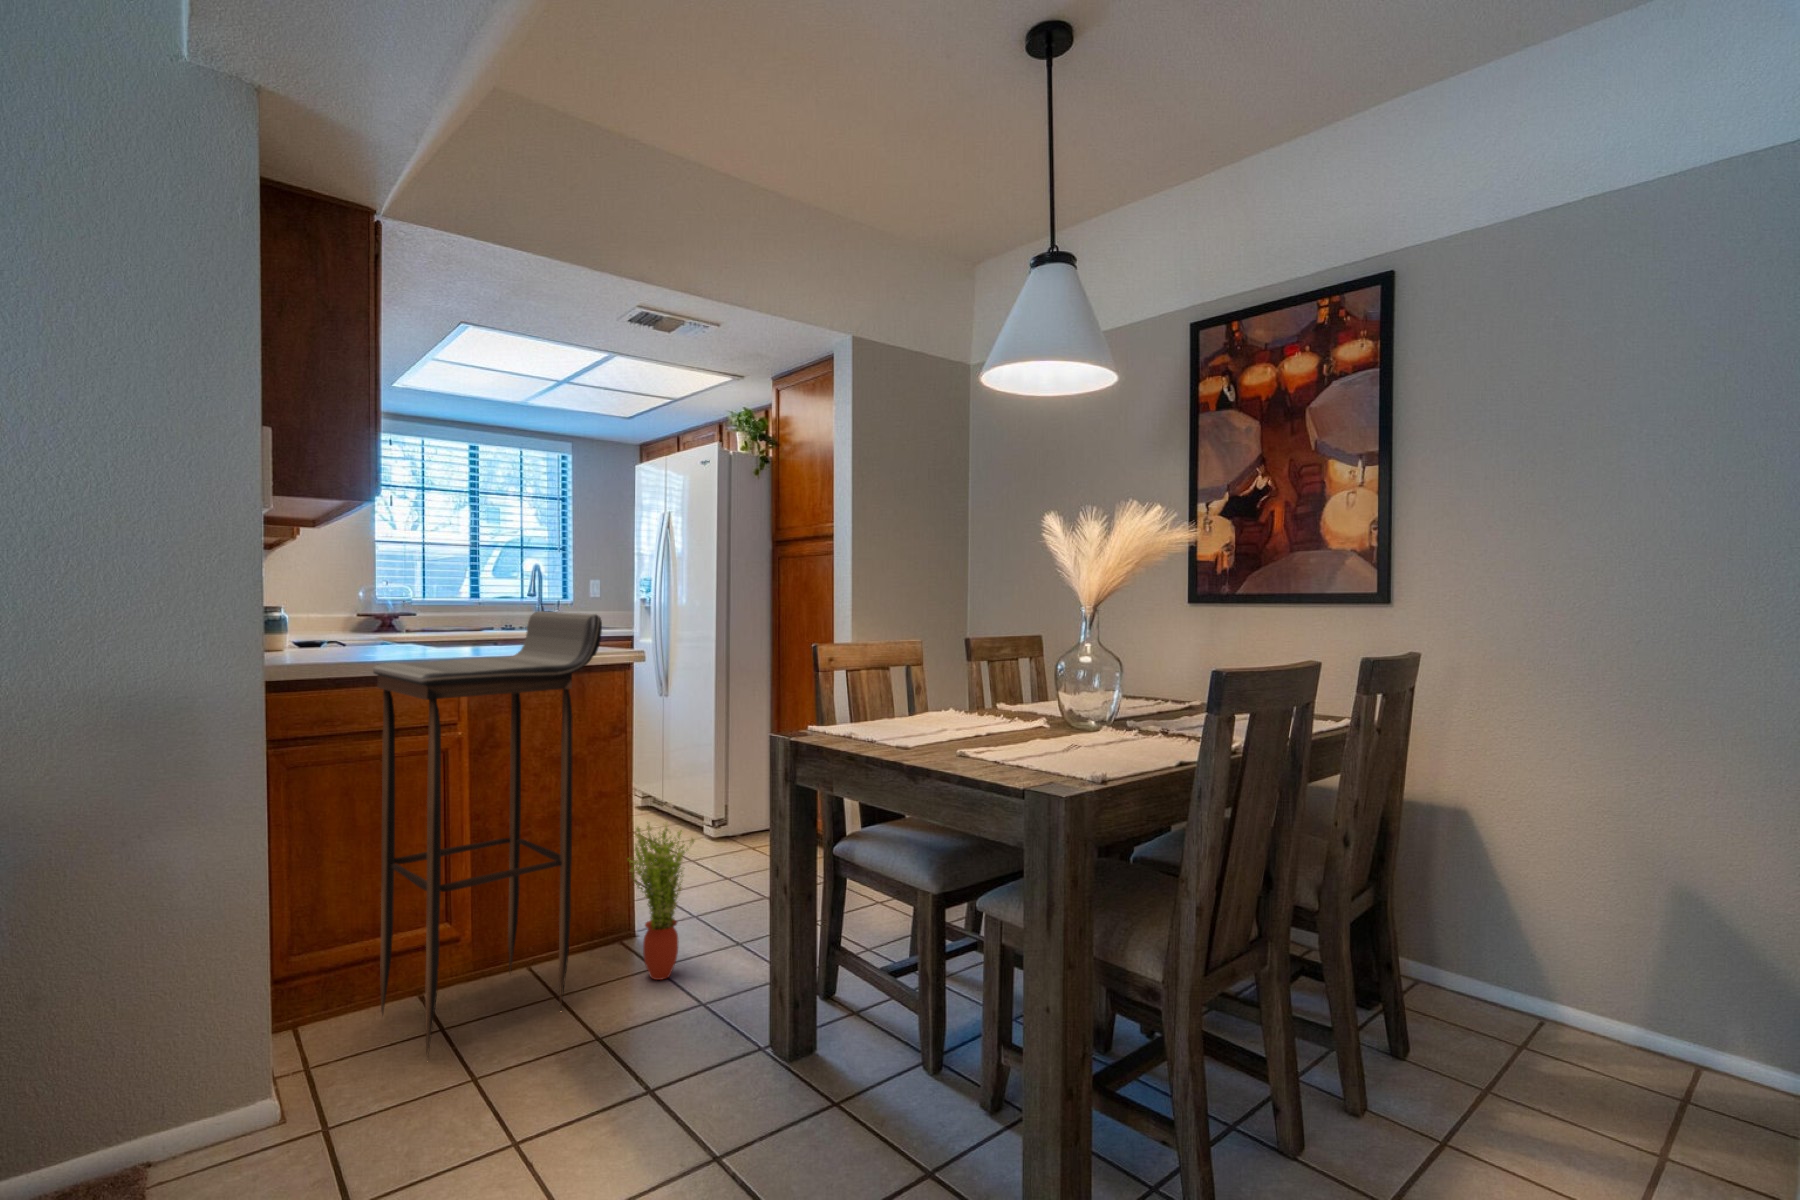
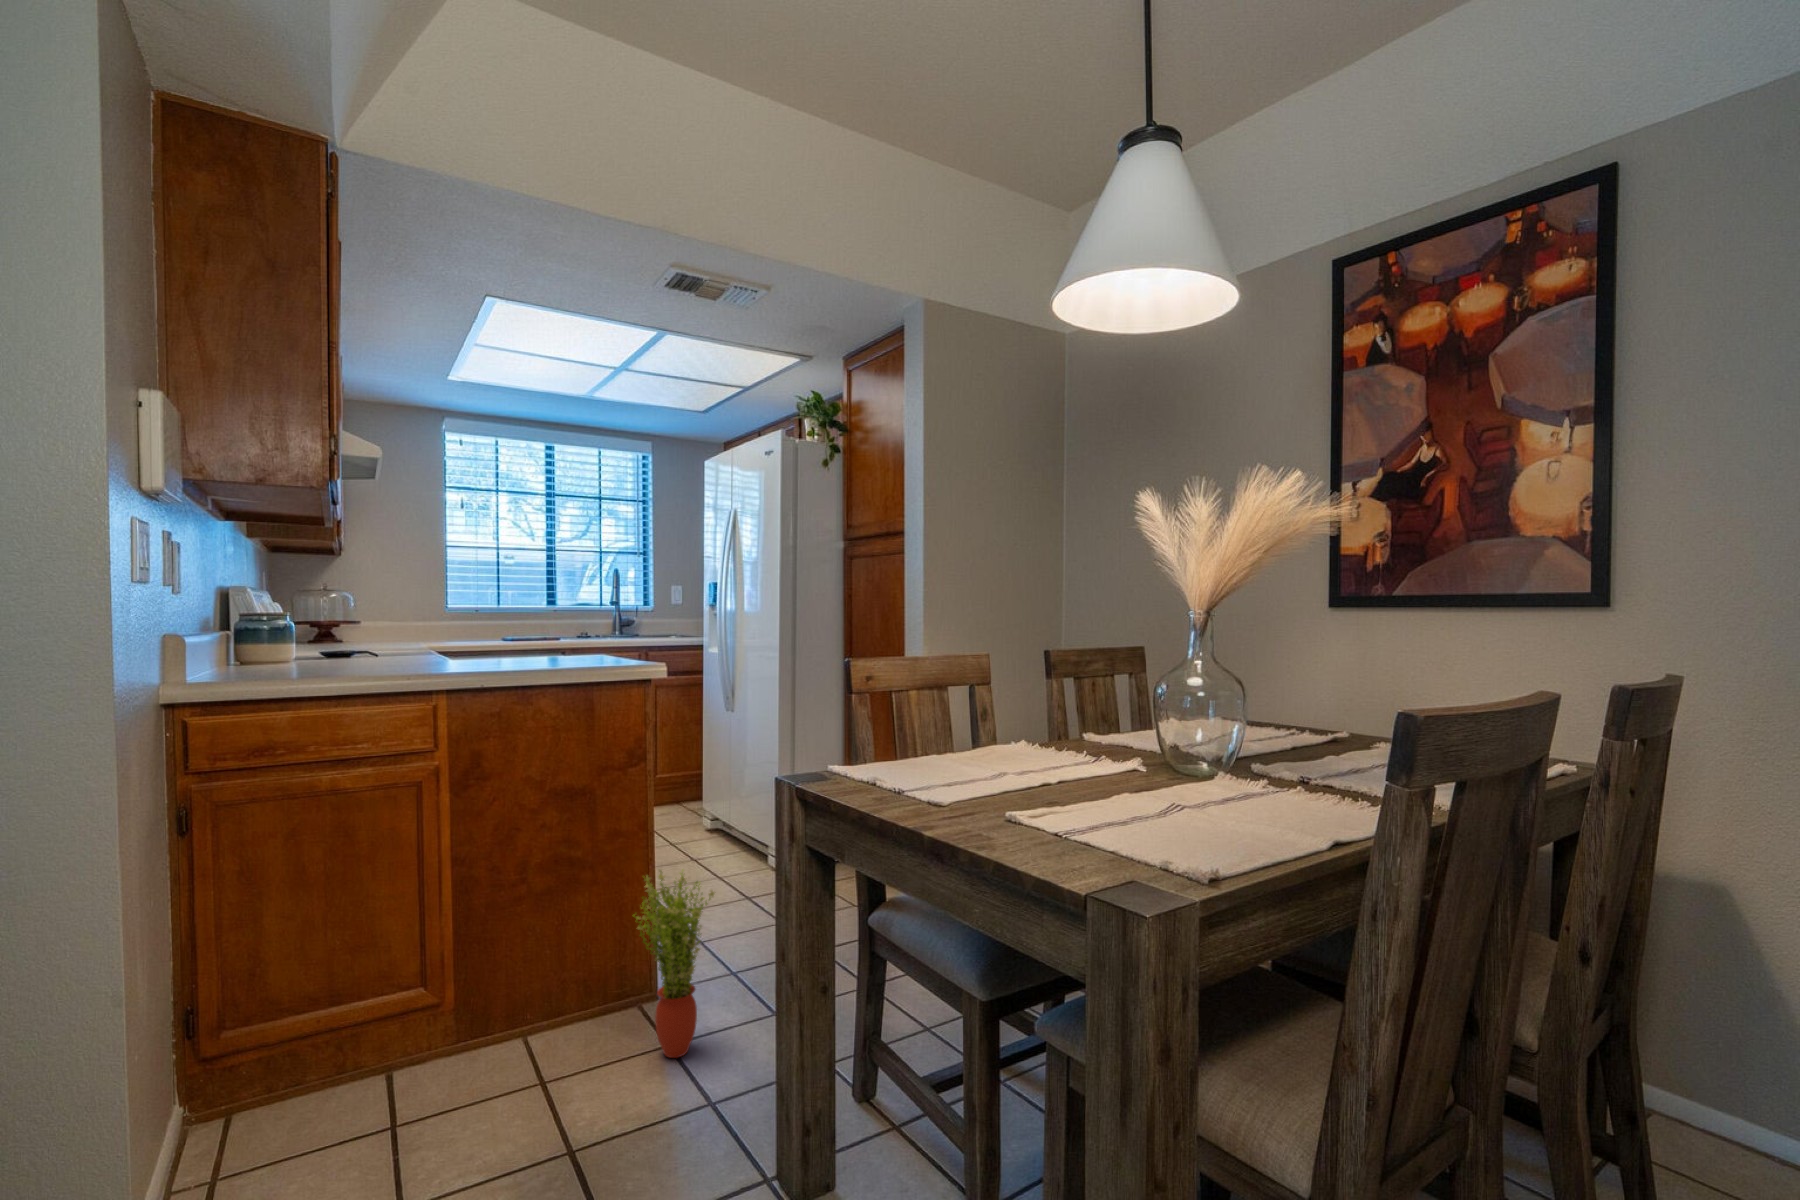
bar stool: present [373,611,602,1056] -> none [342,621,599,1159]

